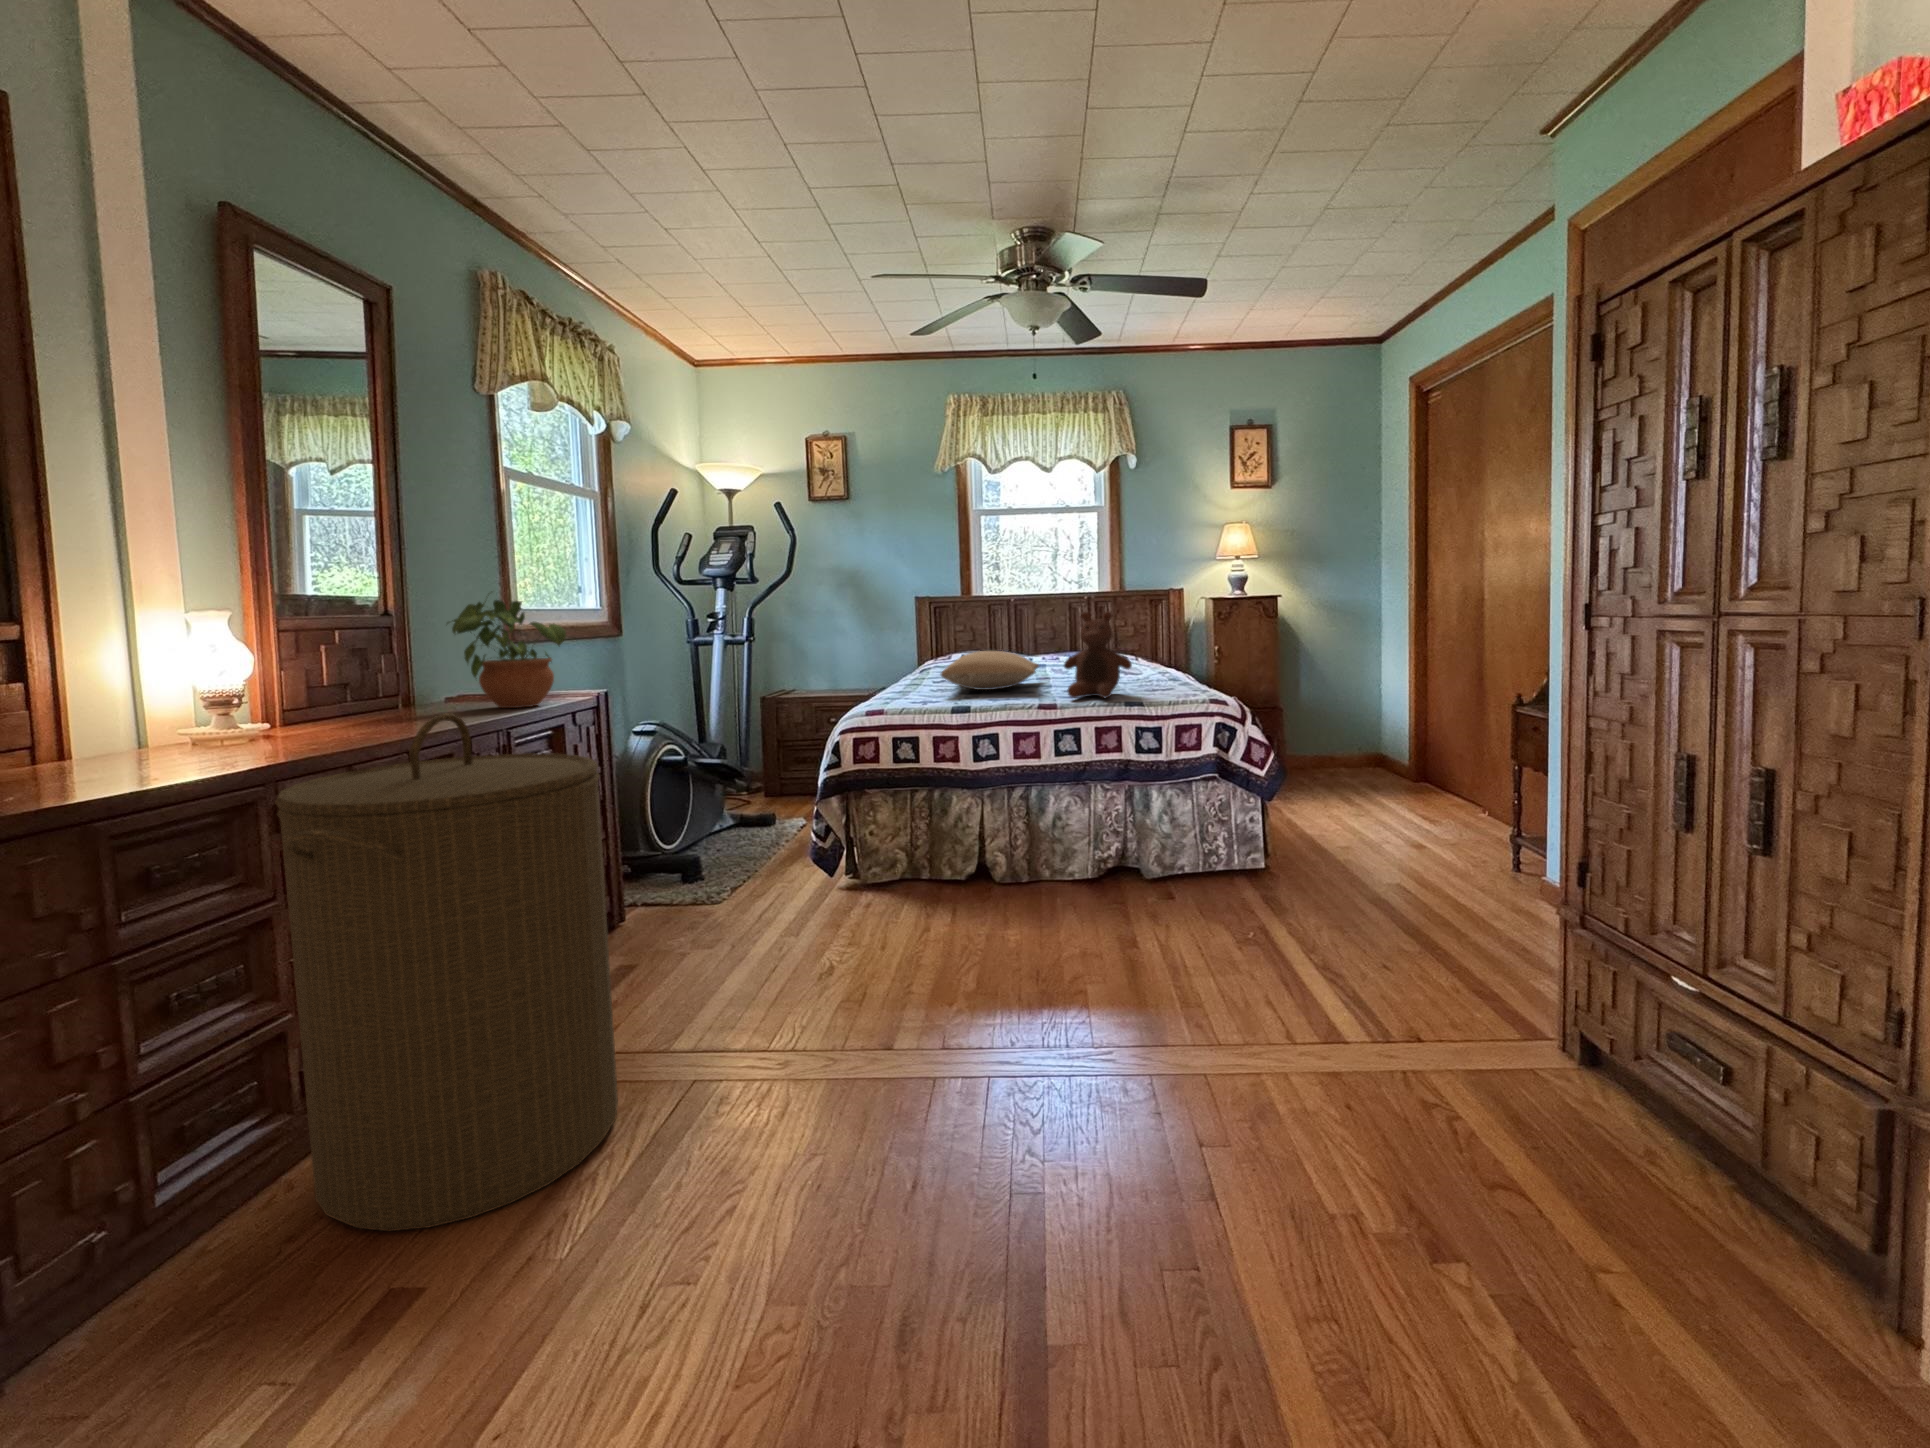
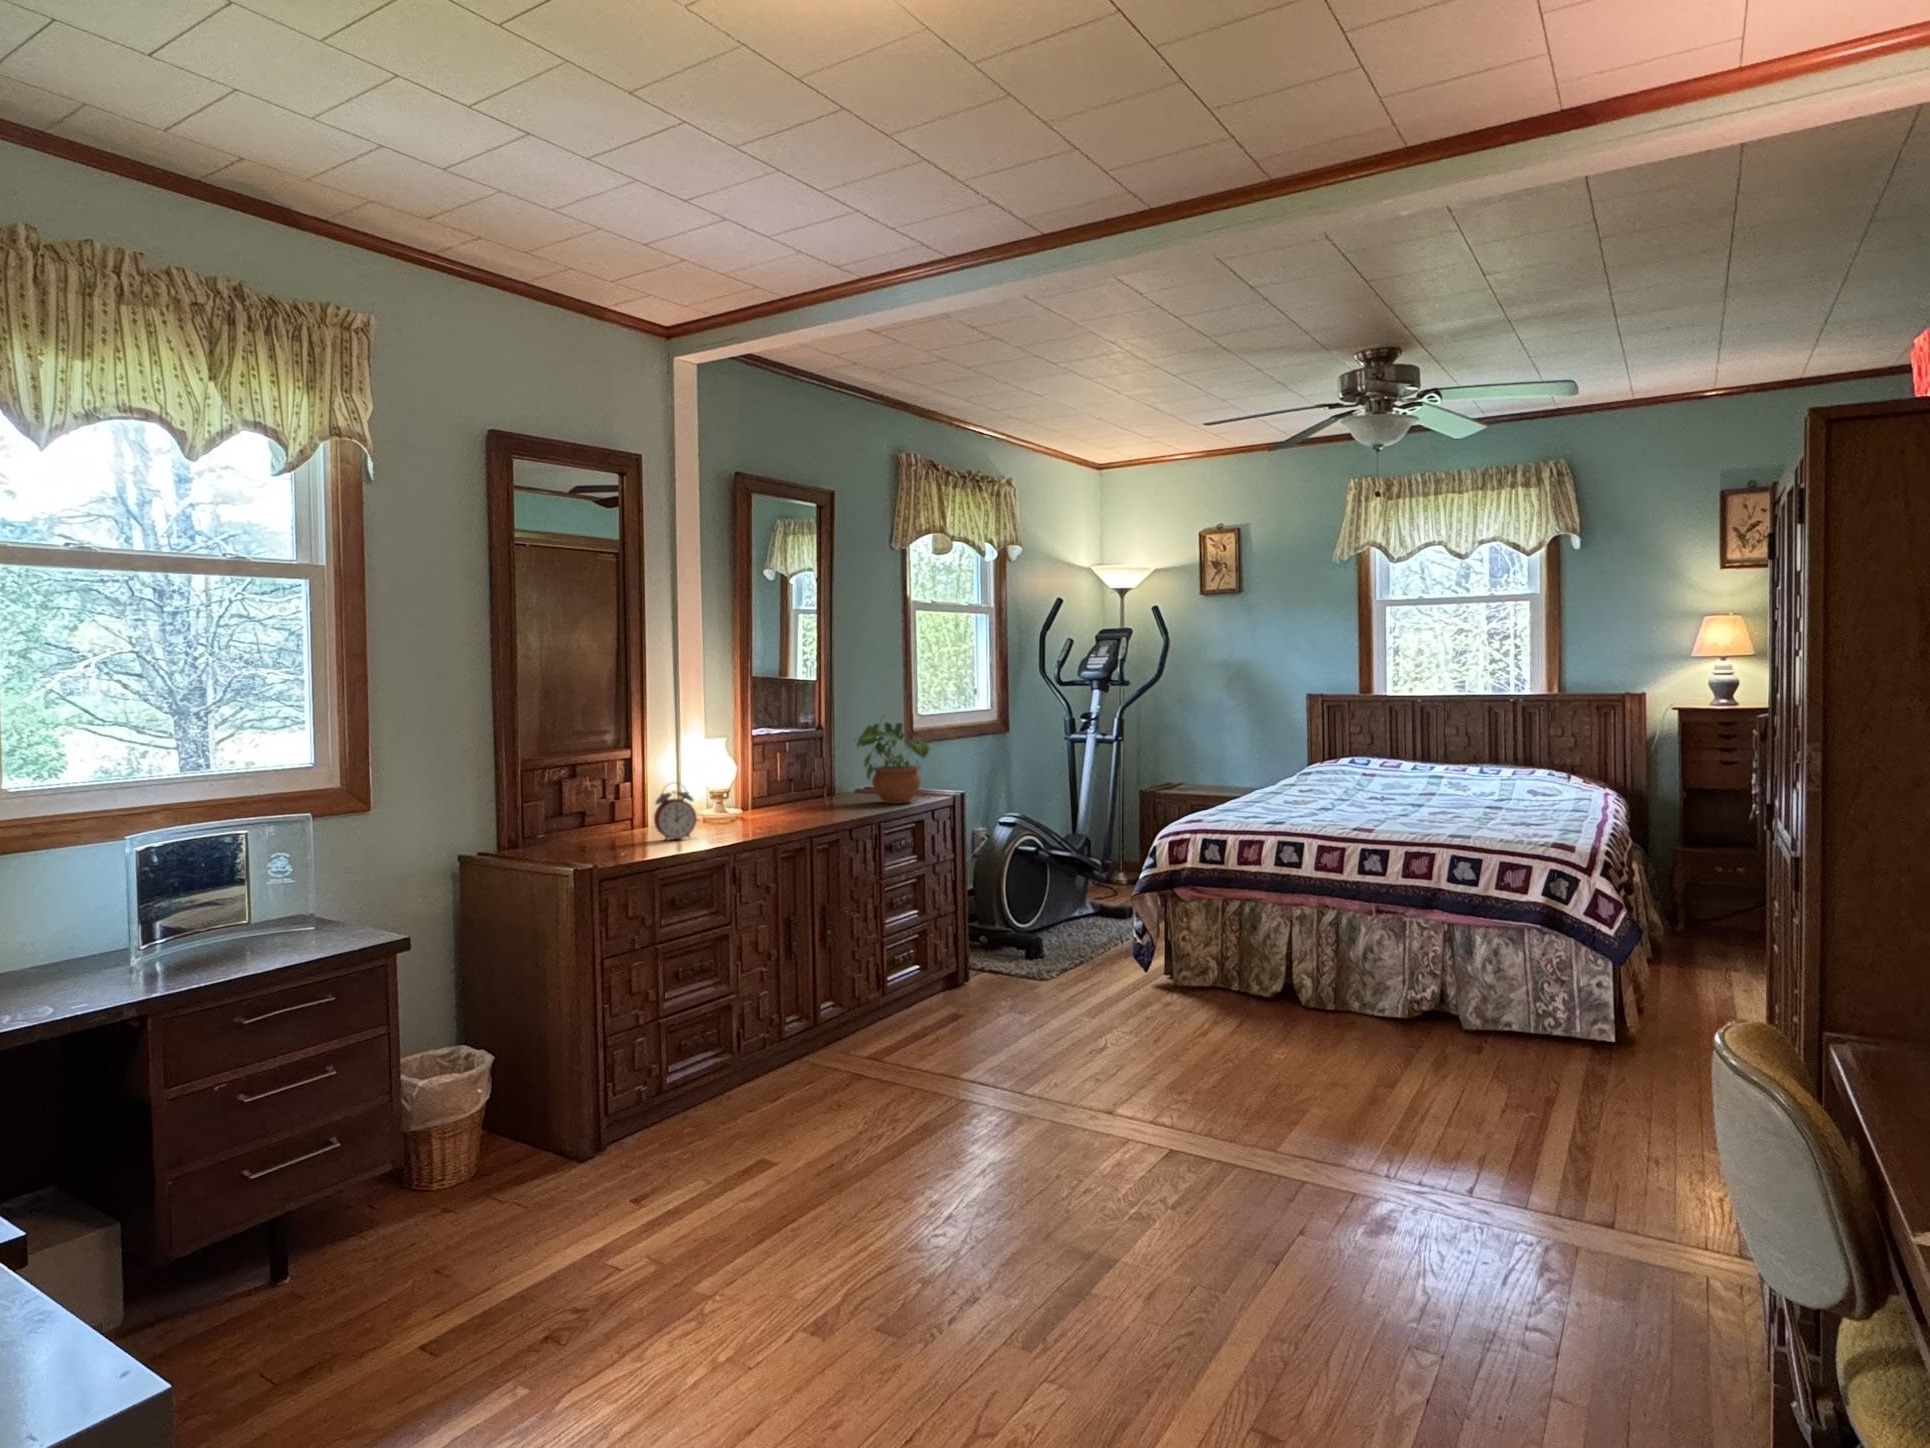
stuffed bear: present [1064,611,1132,698] -> none [1392,736,1472,831]
pillow: present [941,651,1039,690] -> none [1269,770,1394,811]
alarm clock: none [25,677,142,792] -> present [654,791,697,840]
laundry hamper: present [275,713,618,1231] -> none [749,812,918,1120]

